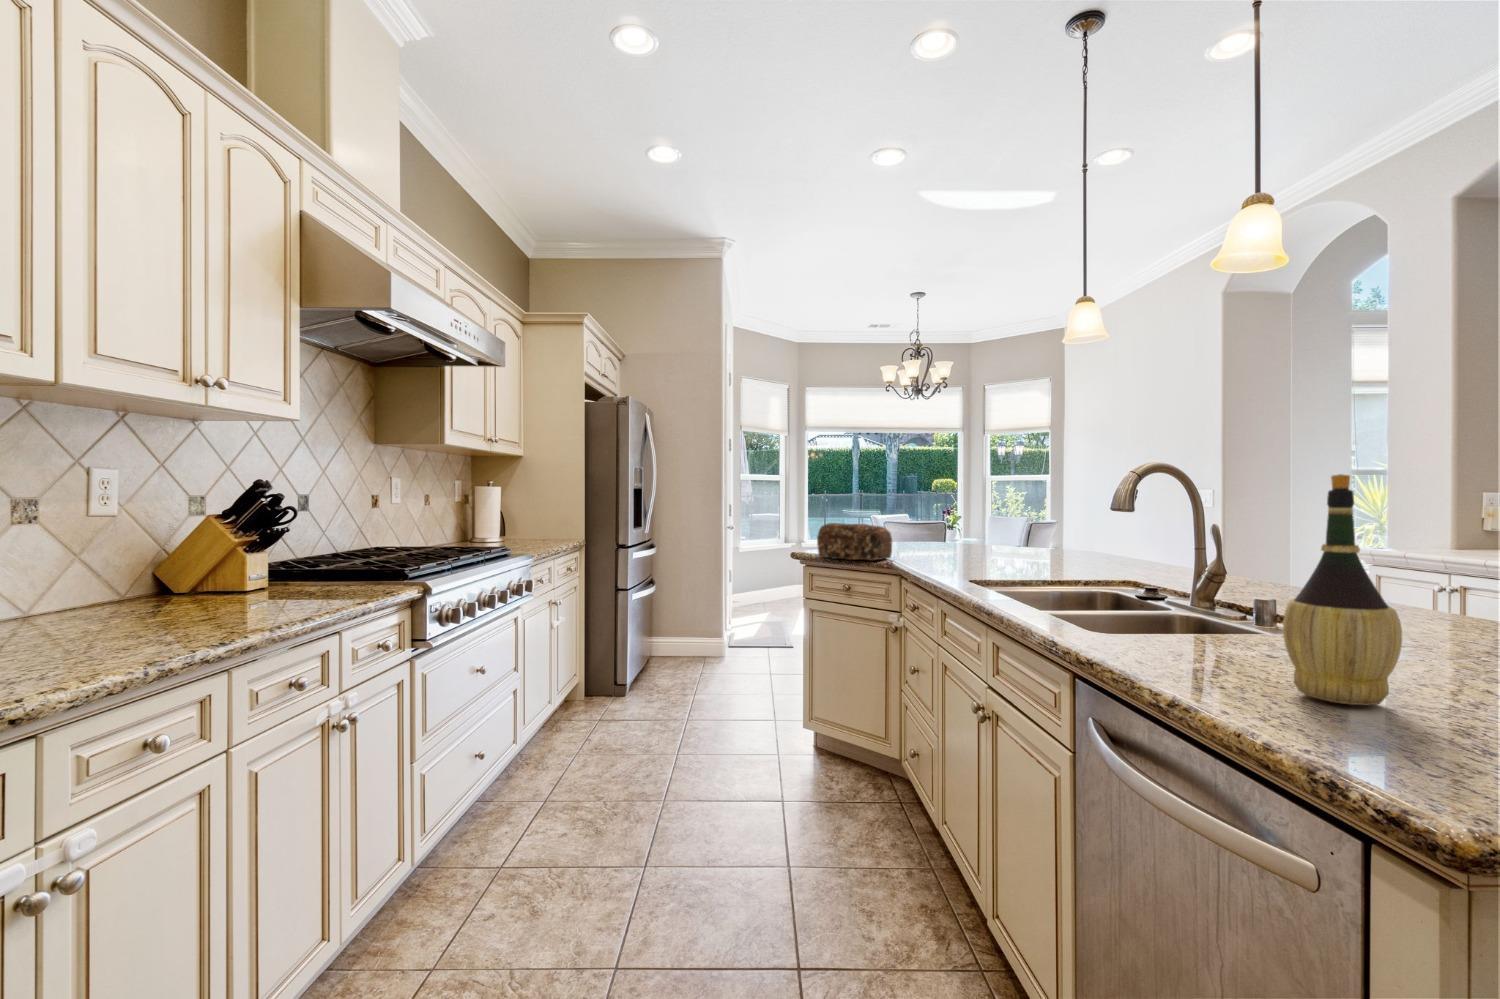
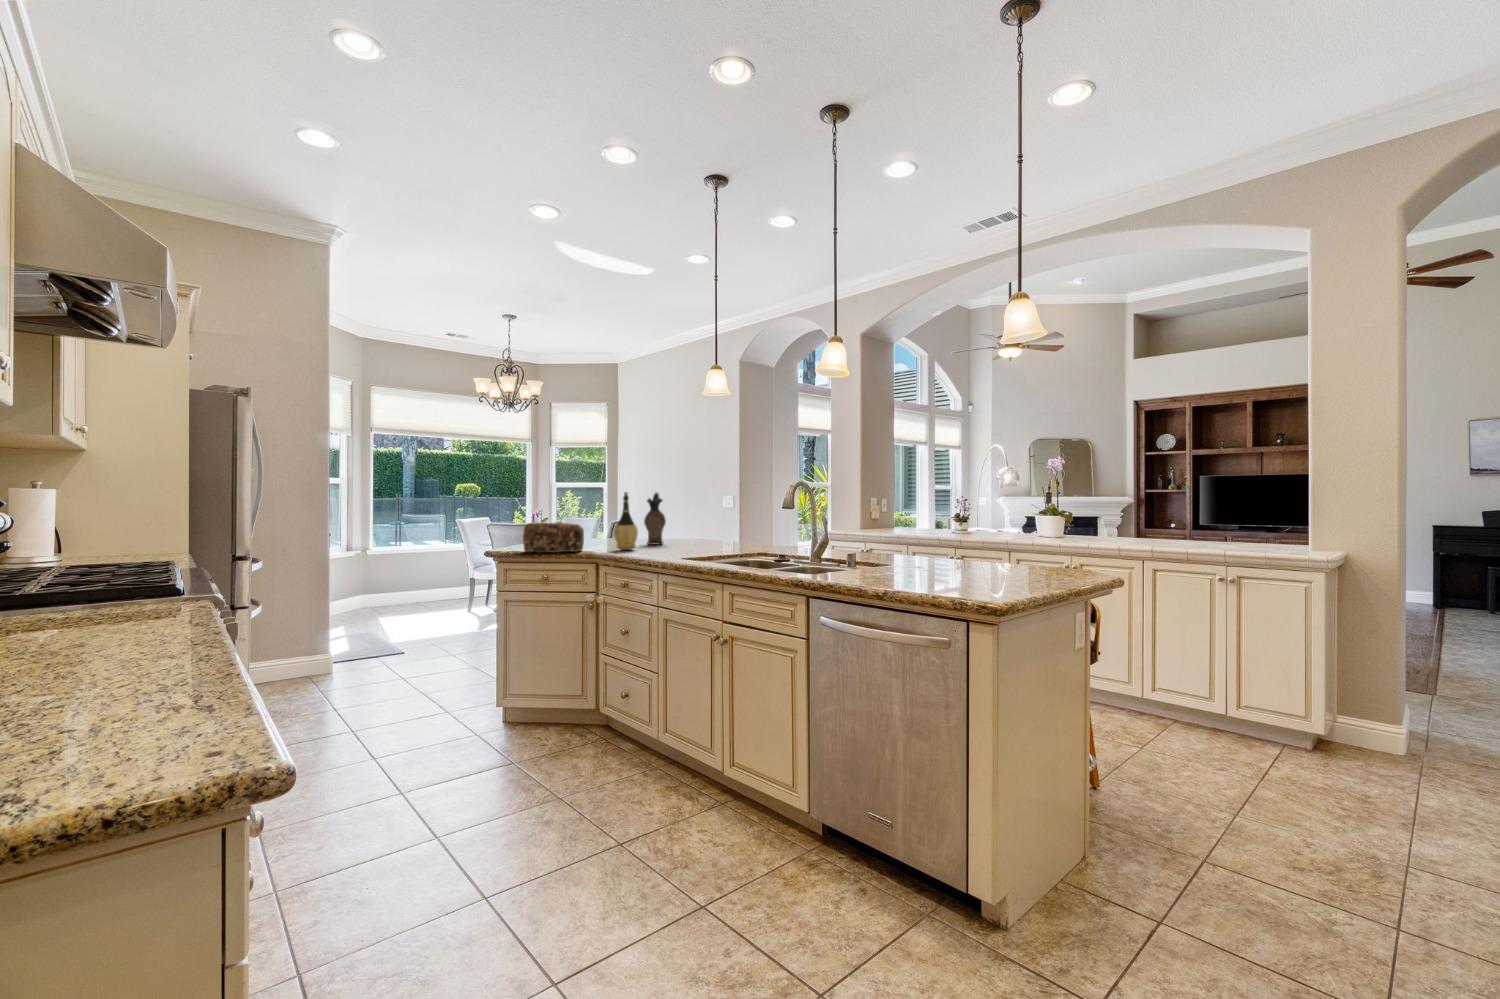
wine bottle: present [1283,474,1402,705] -> present [614,492,638,550]
ceramic pitcher: none [987,486,1018,556] -> present [644,493,666,545]

